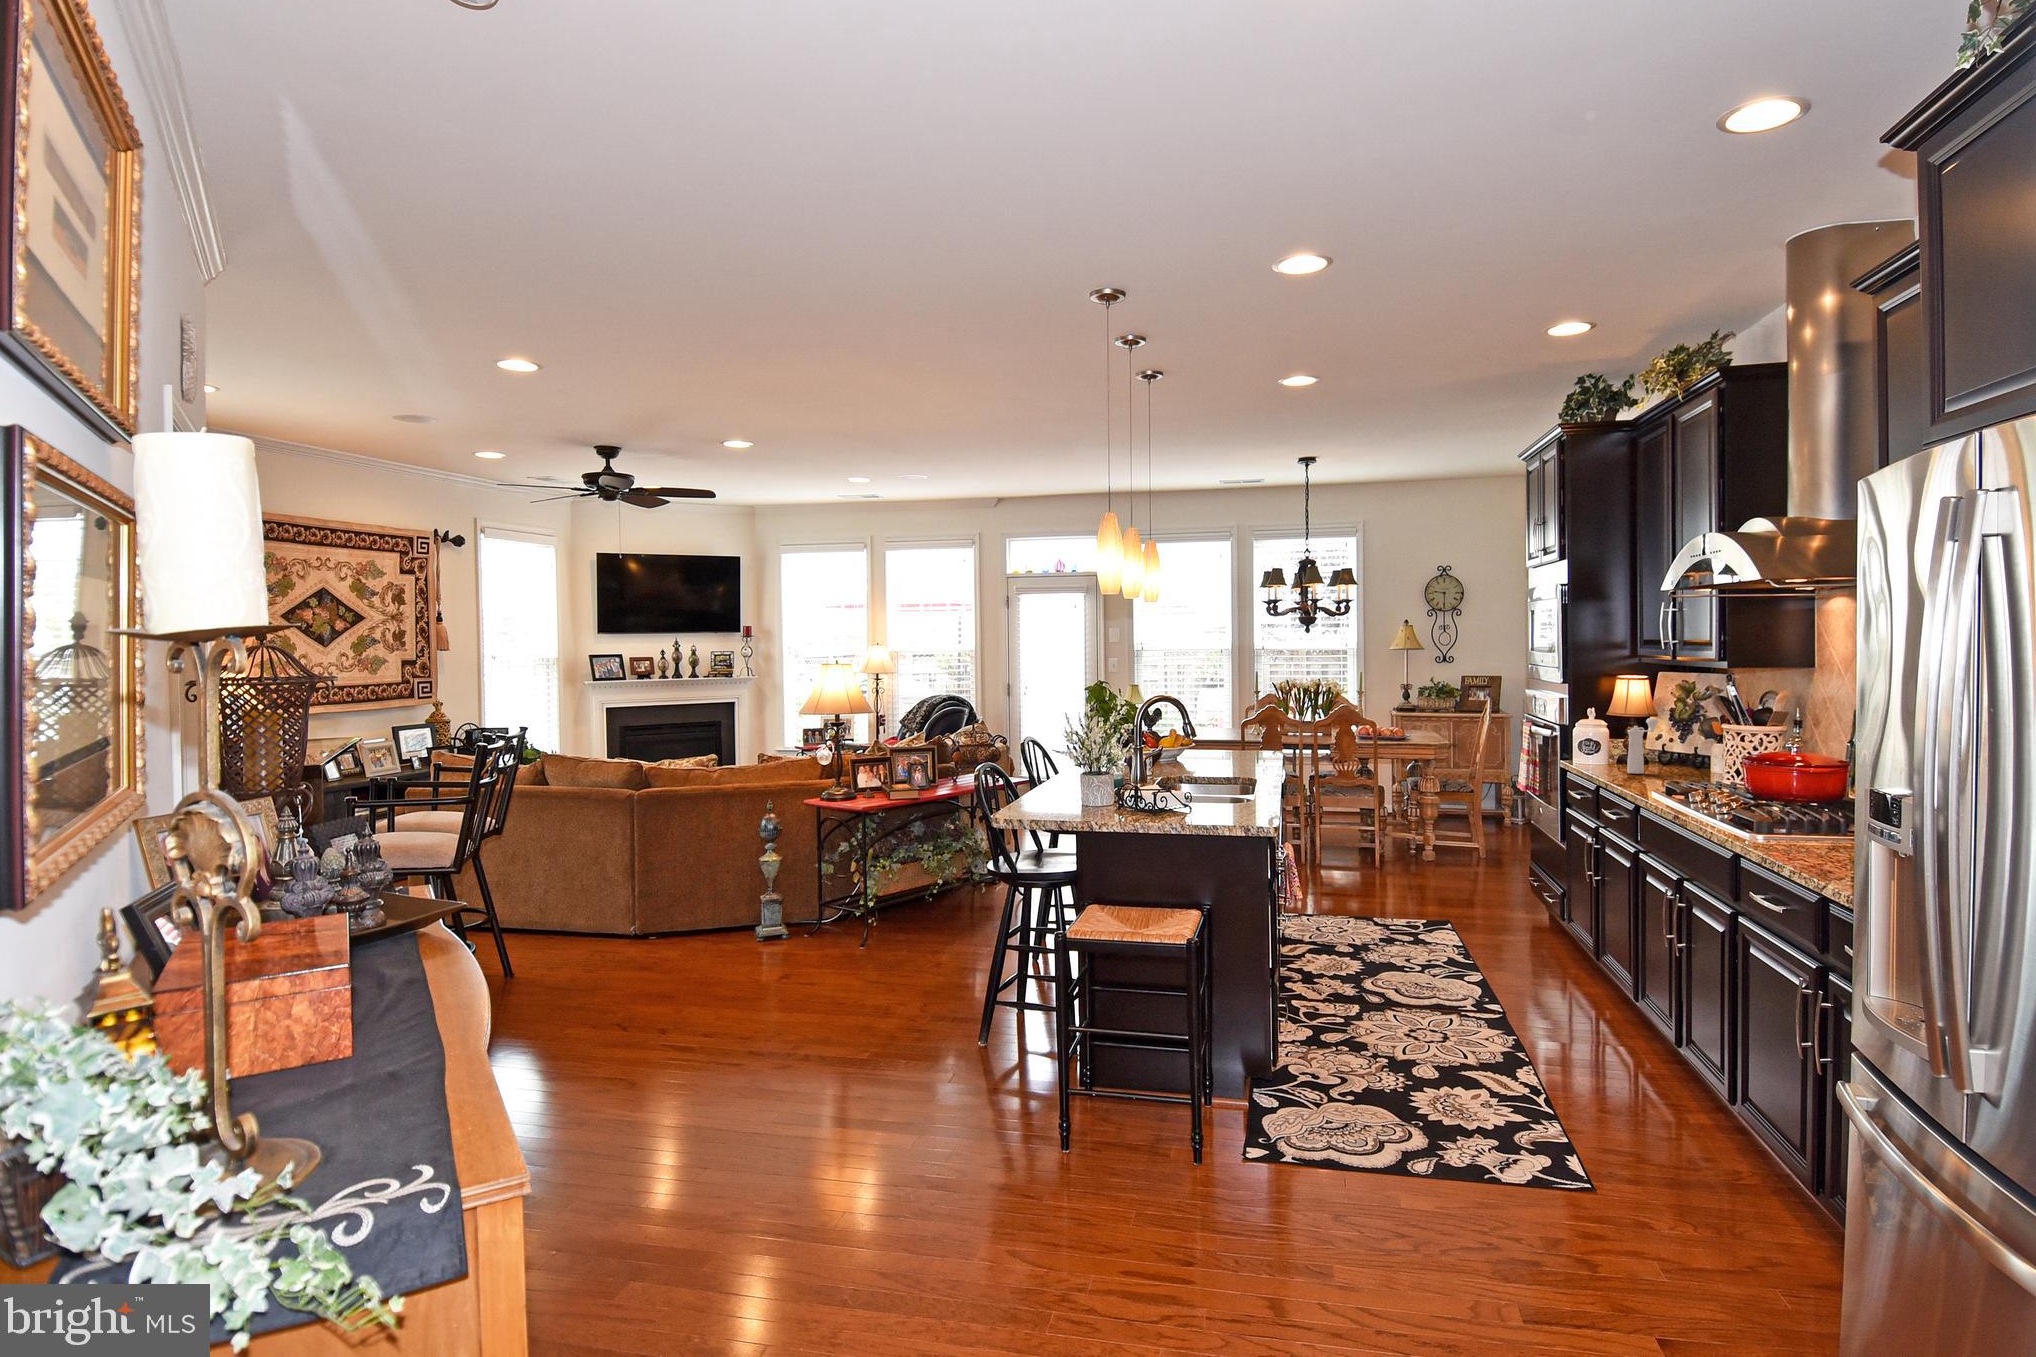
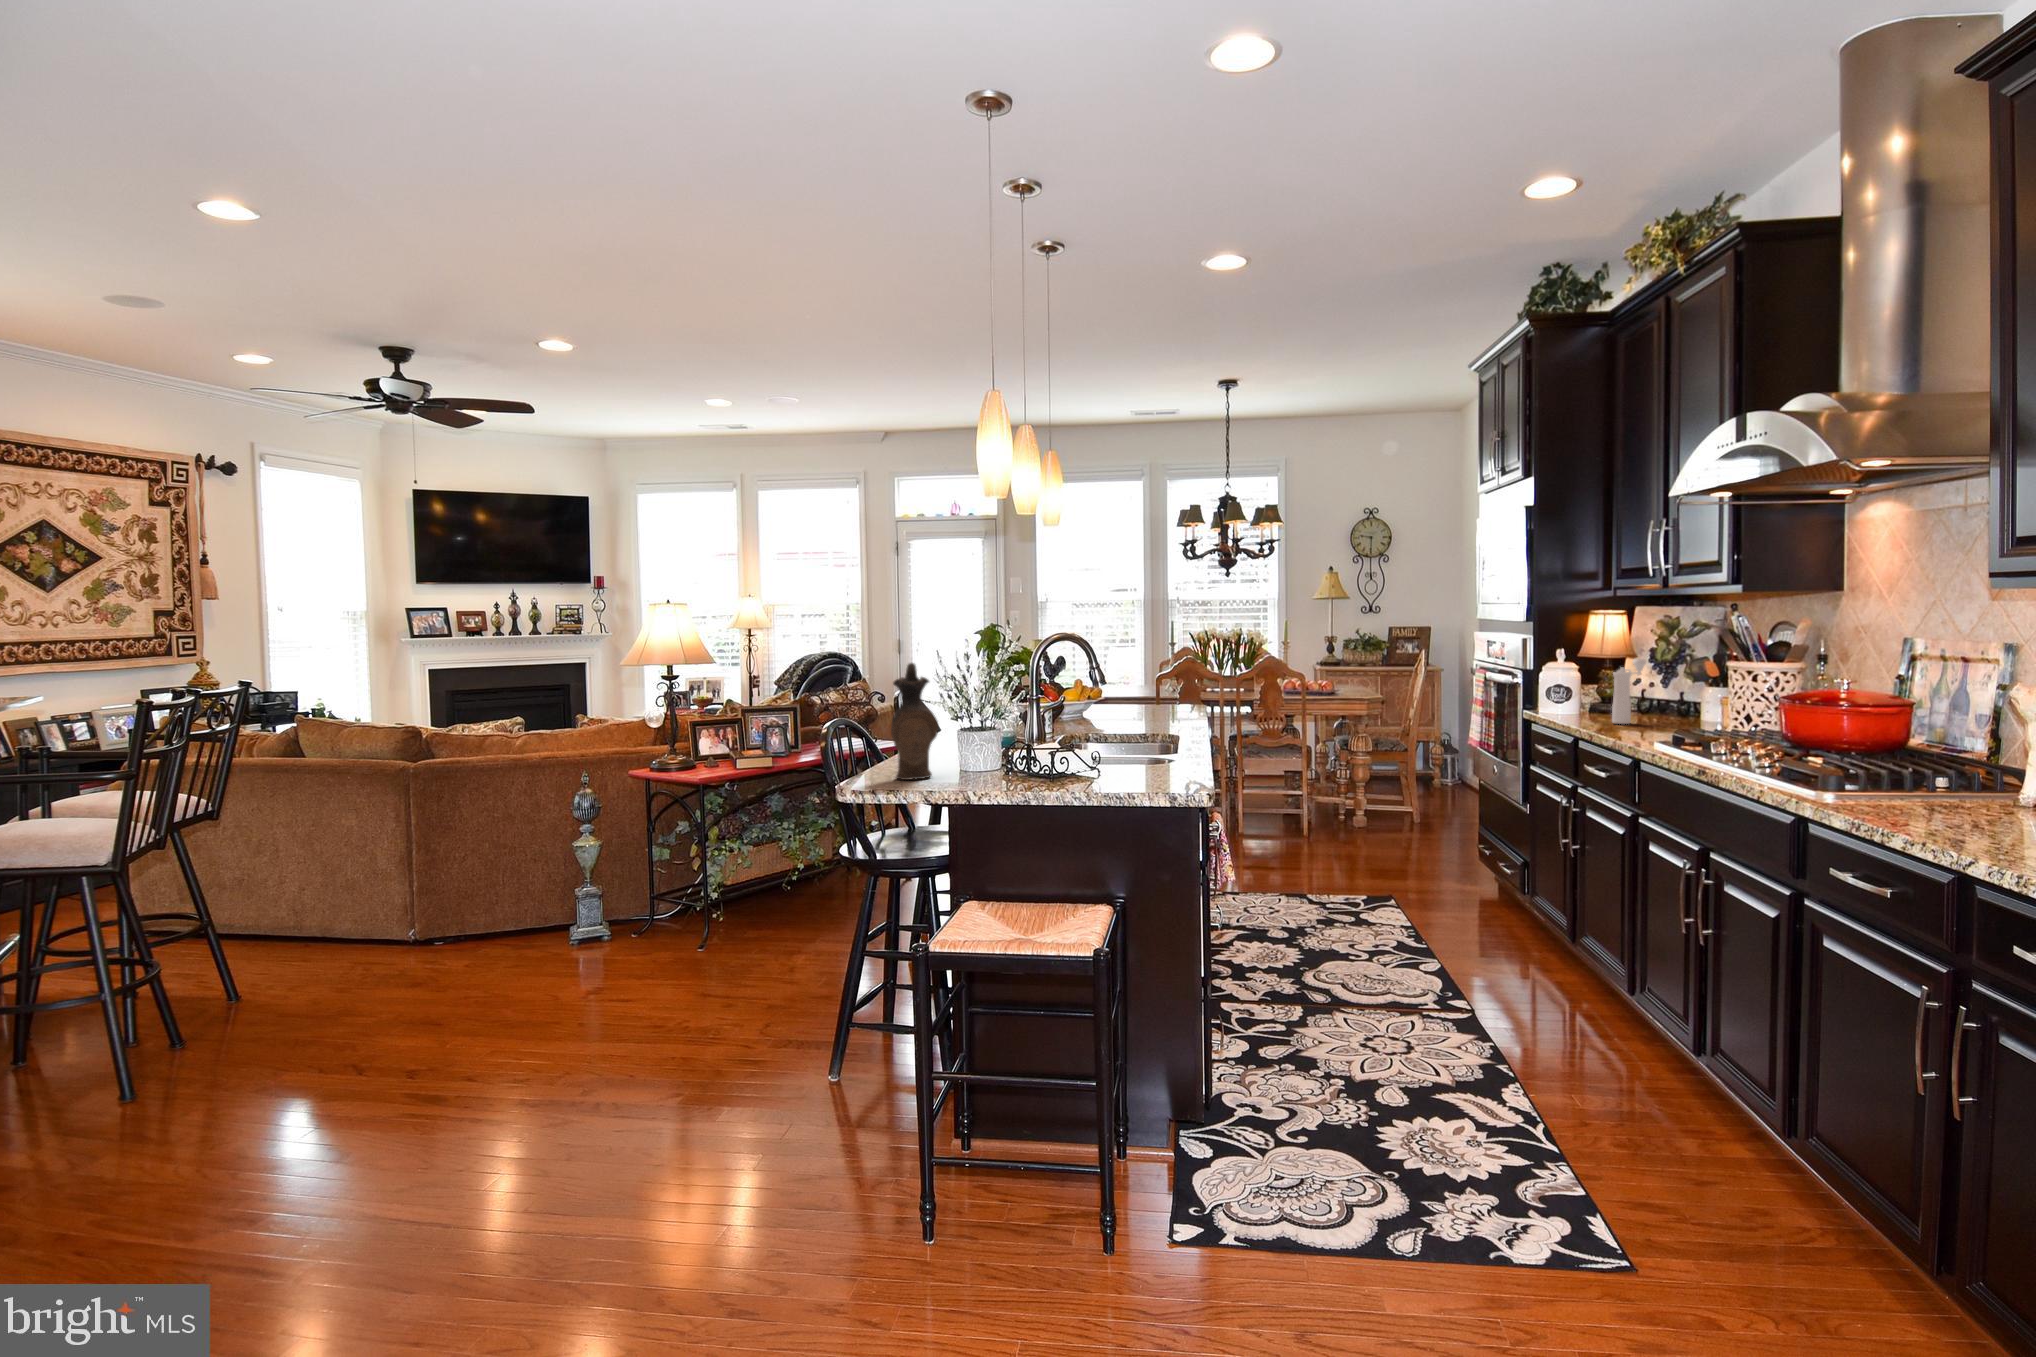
ceramic pitcher: none [1031,721,1067,811] -> present [891,663,938,780]

